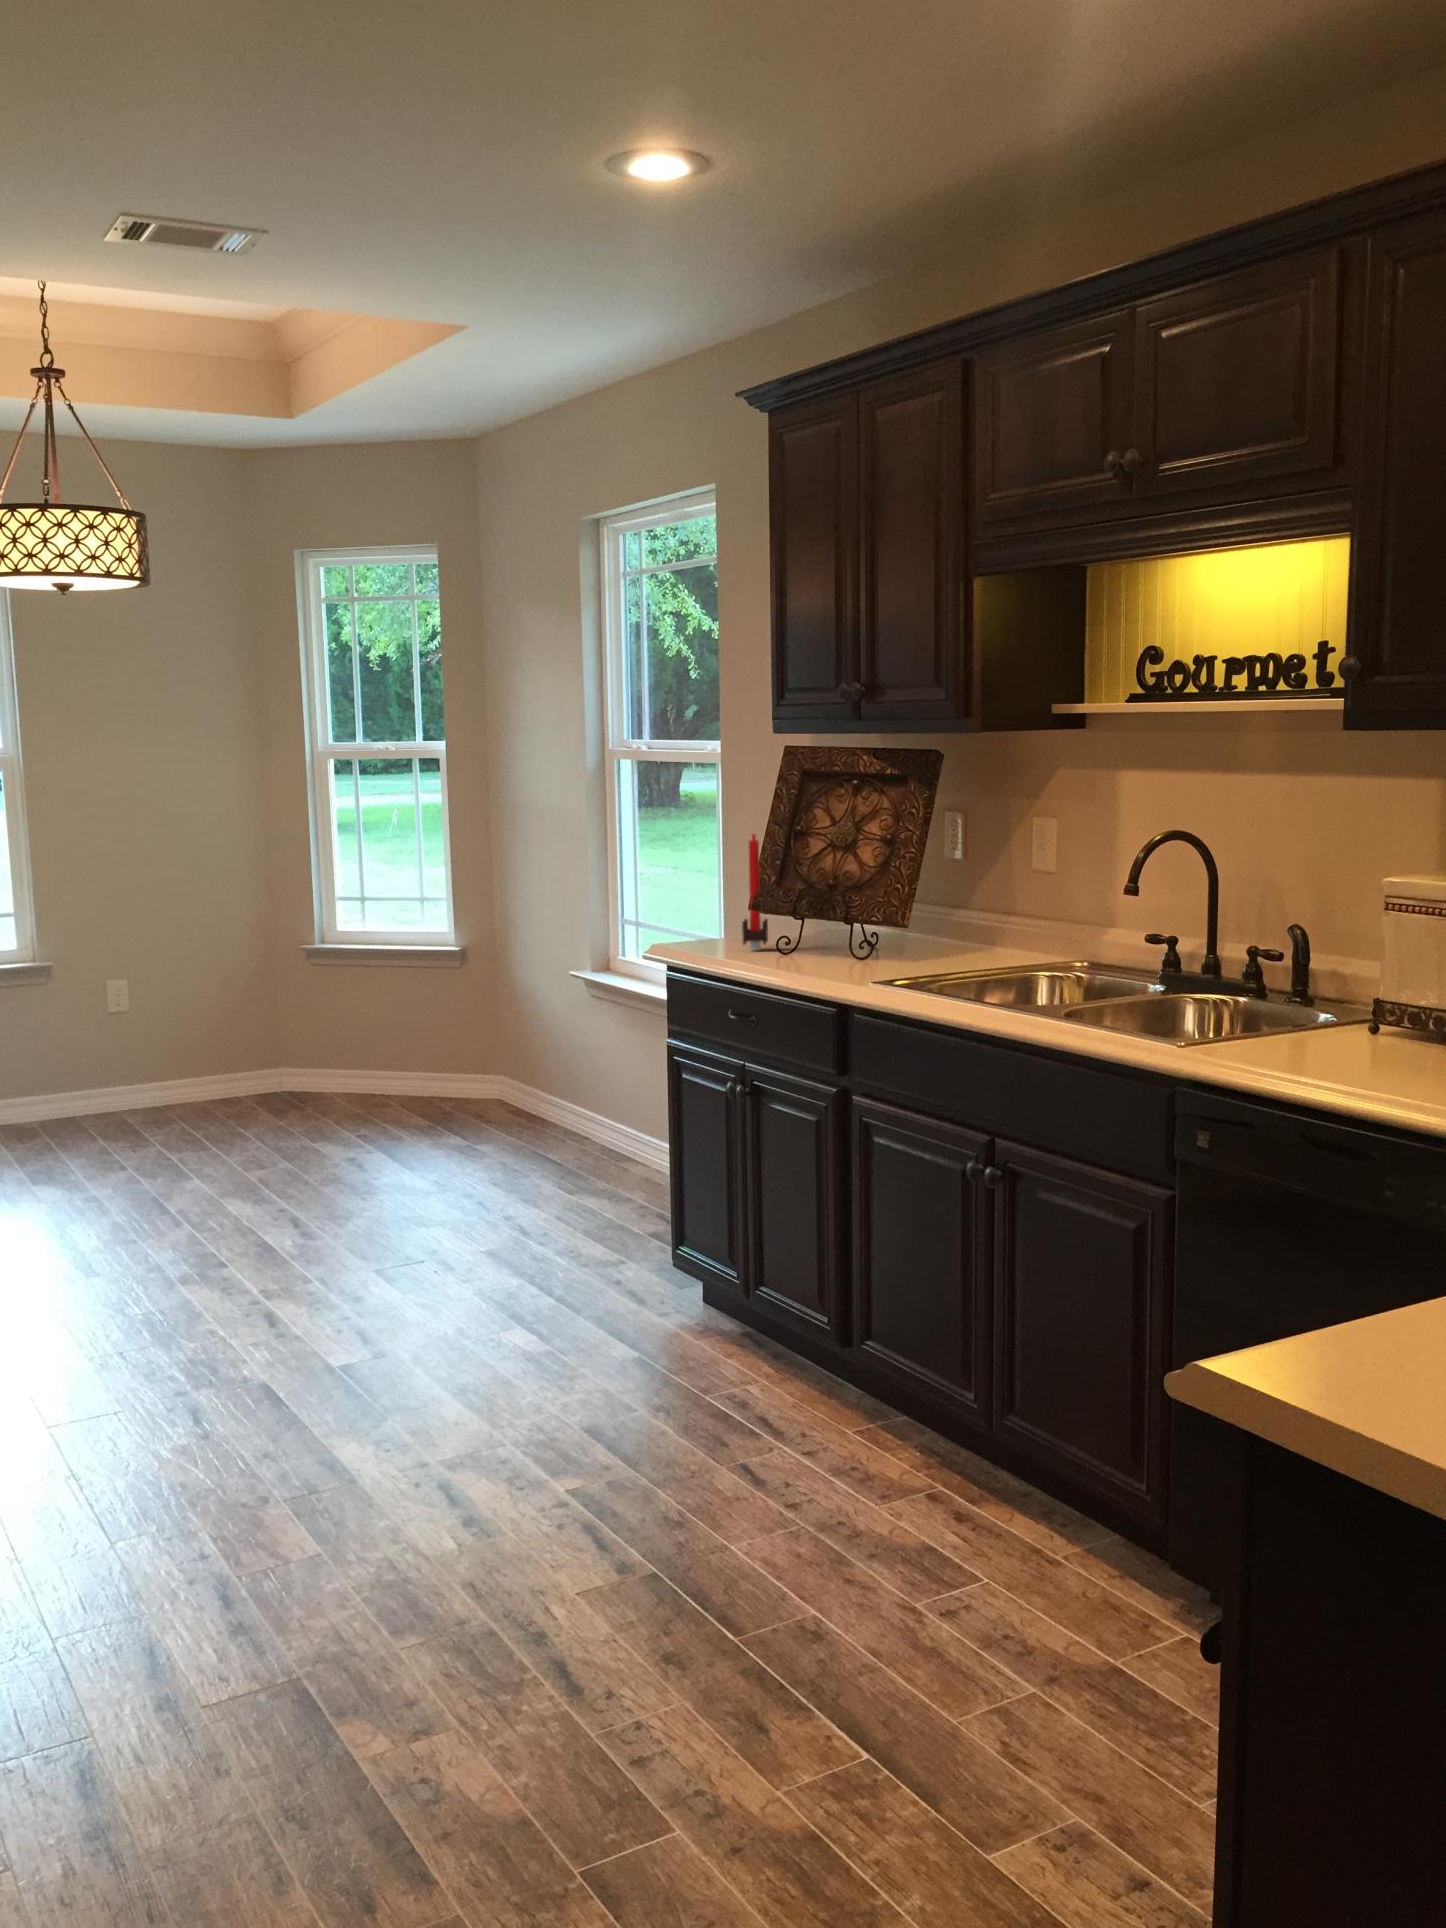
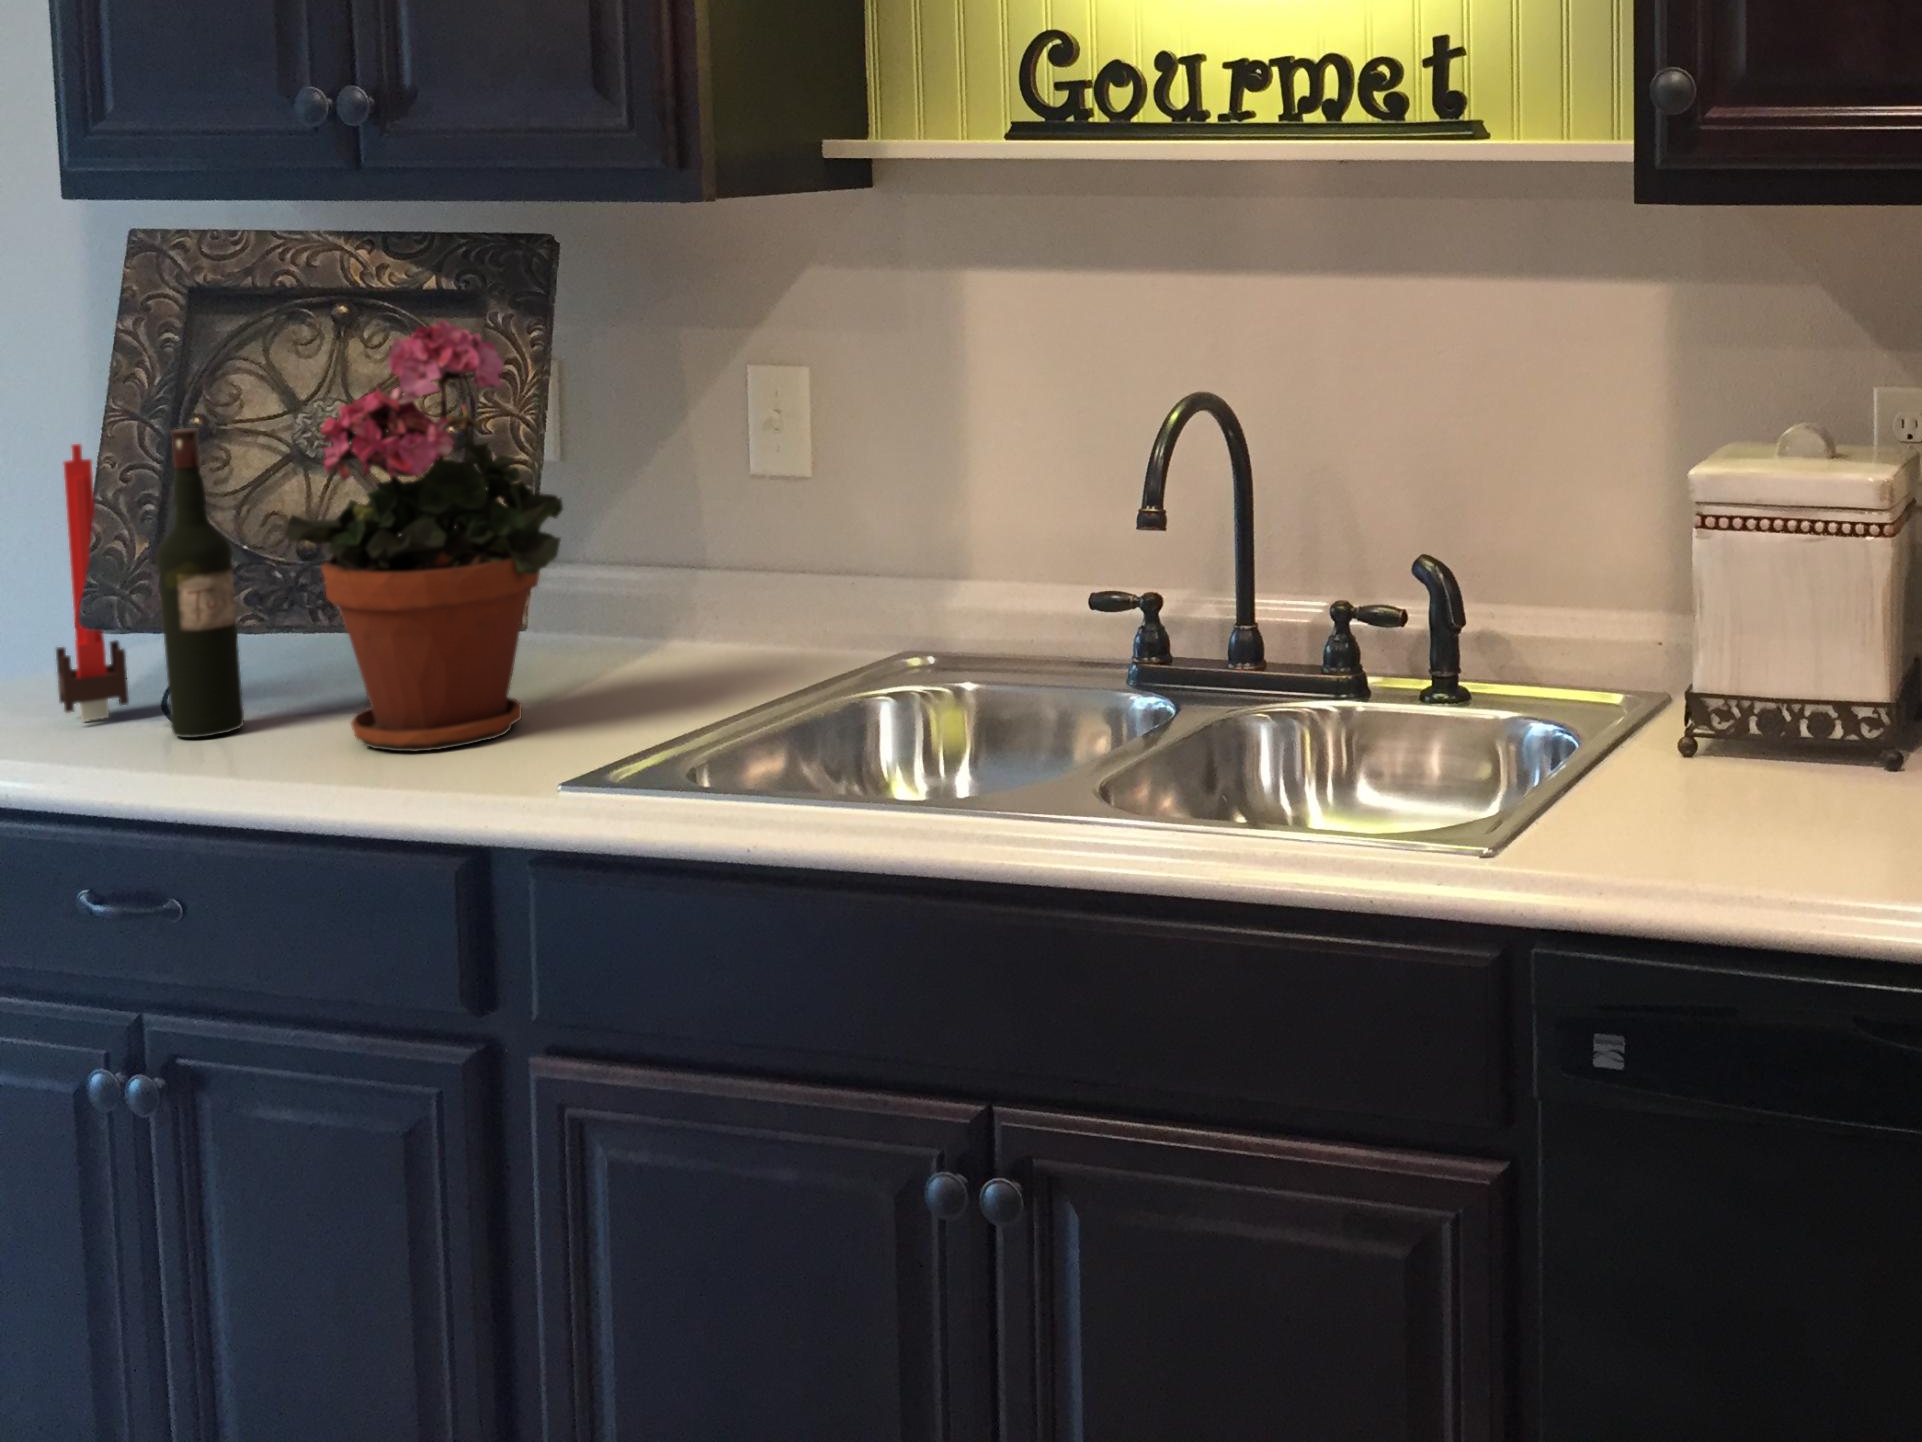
potted plant: none [806,784,916,970] -> present [286,320,563,751]
wine bottle: none [769,828,799,958] -> present [157,428,244,738]

